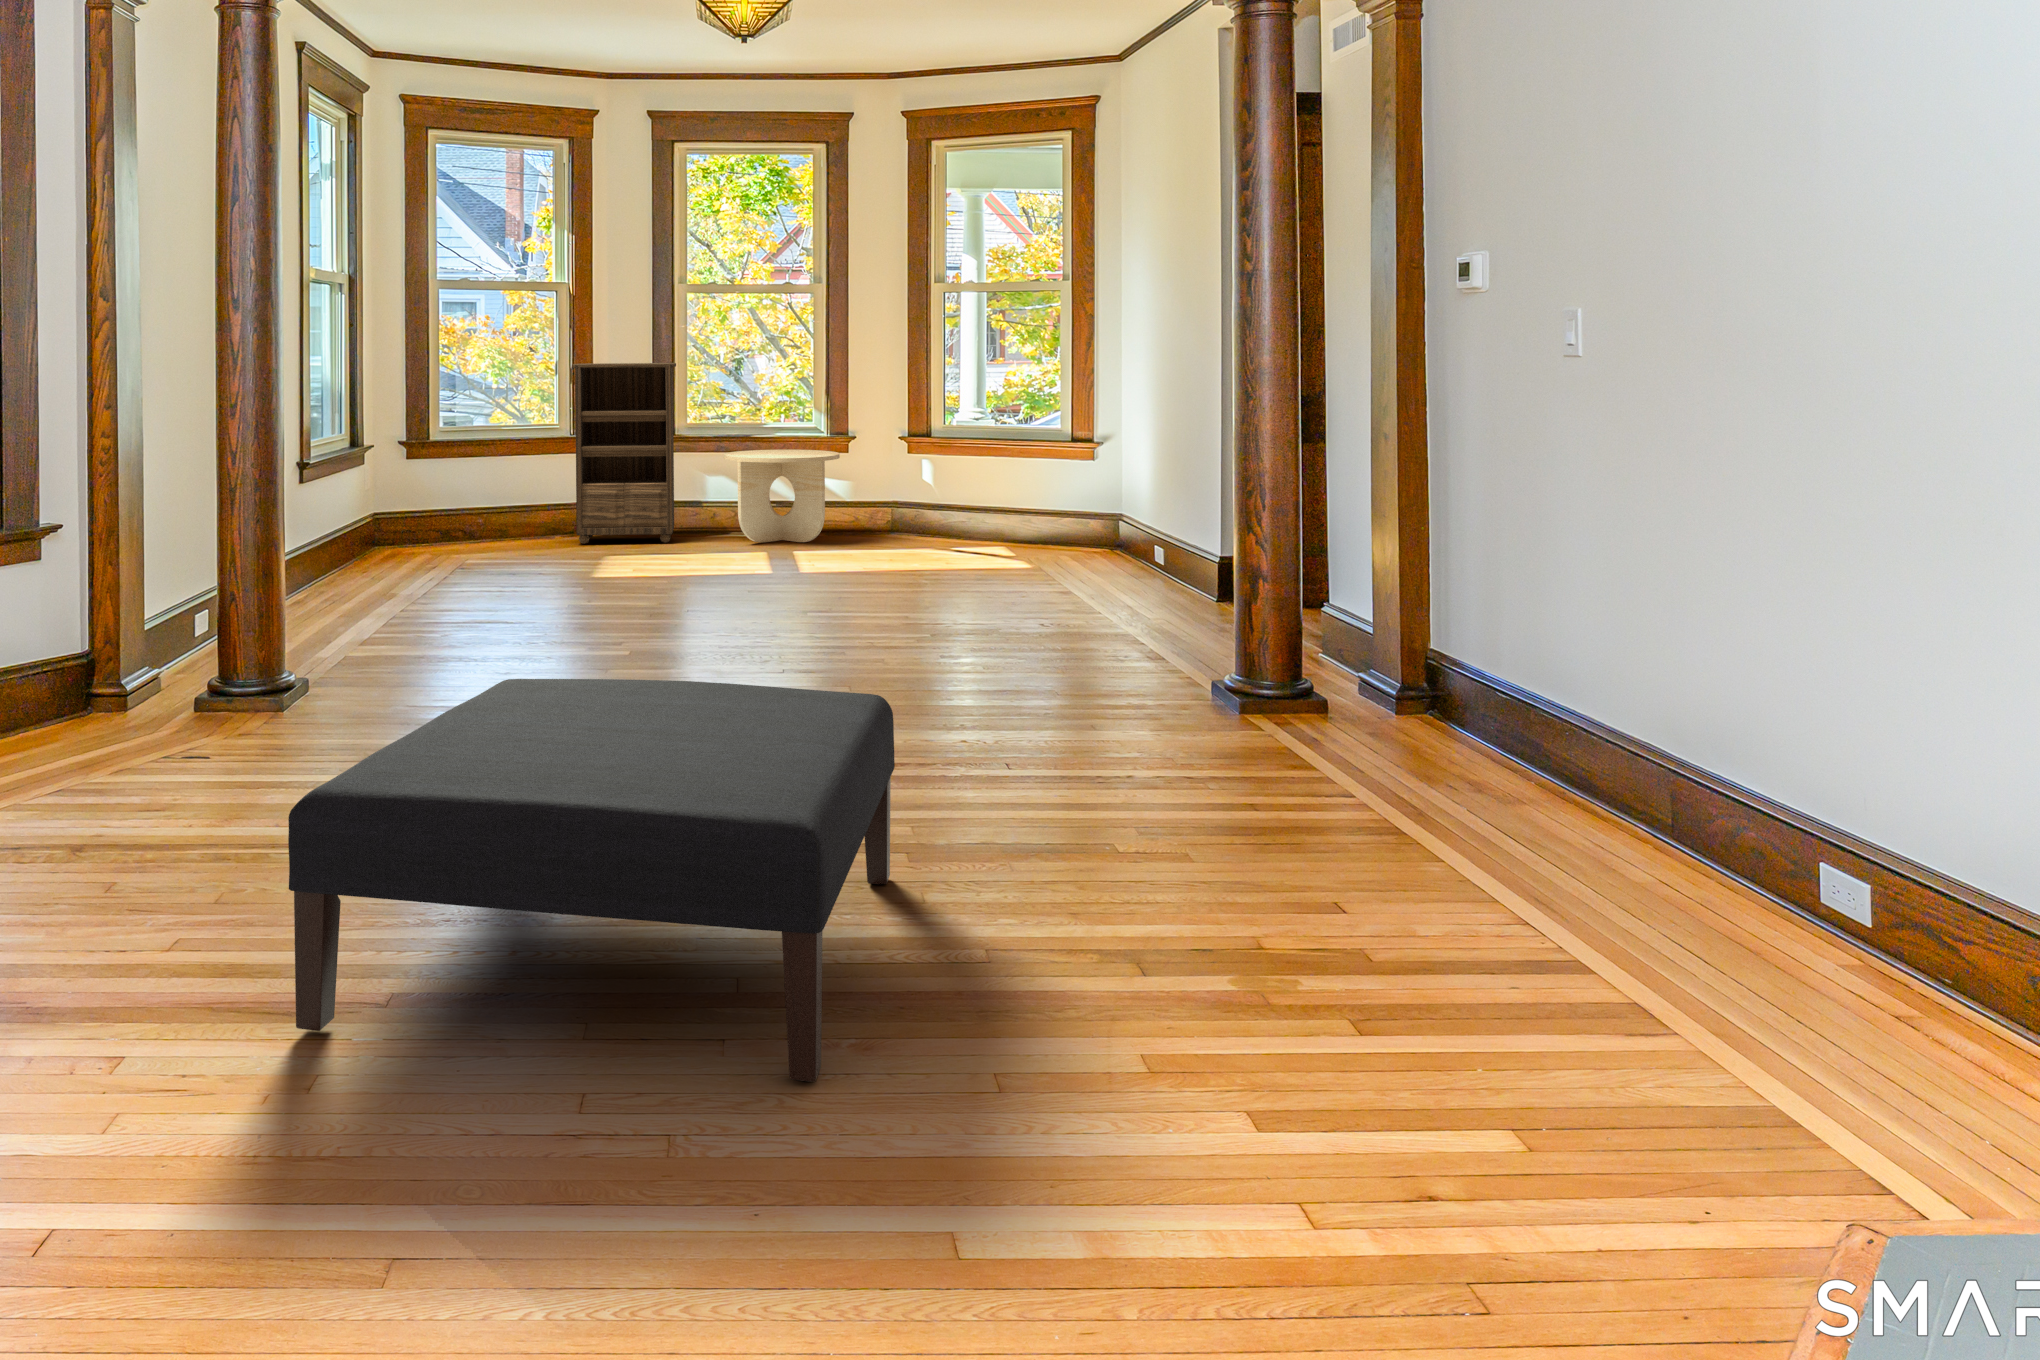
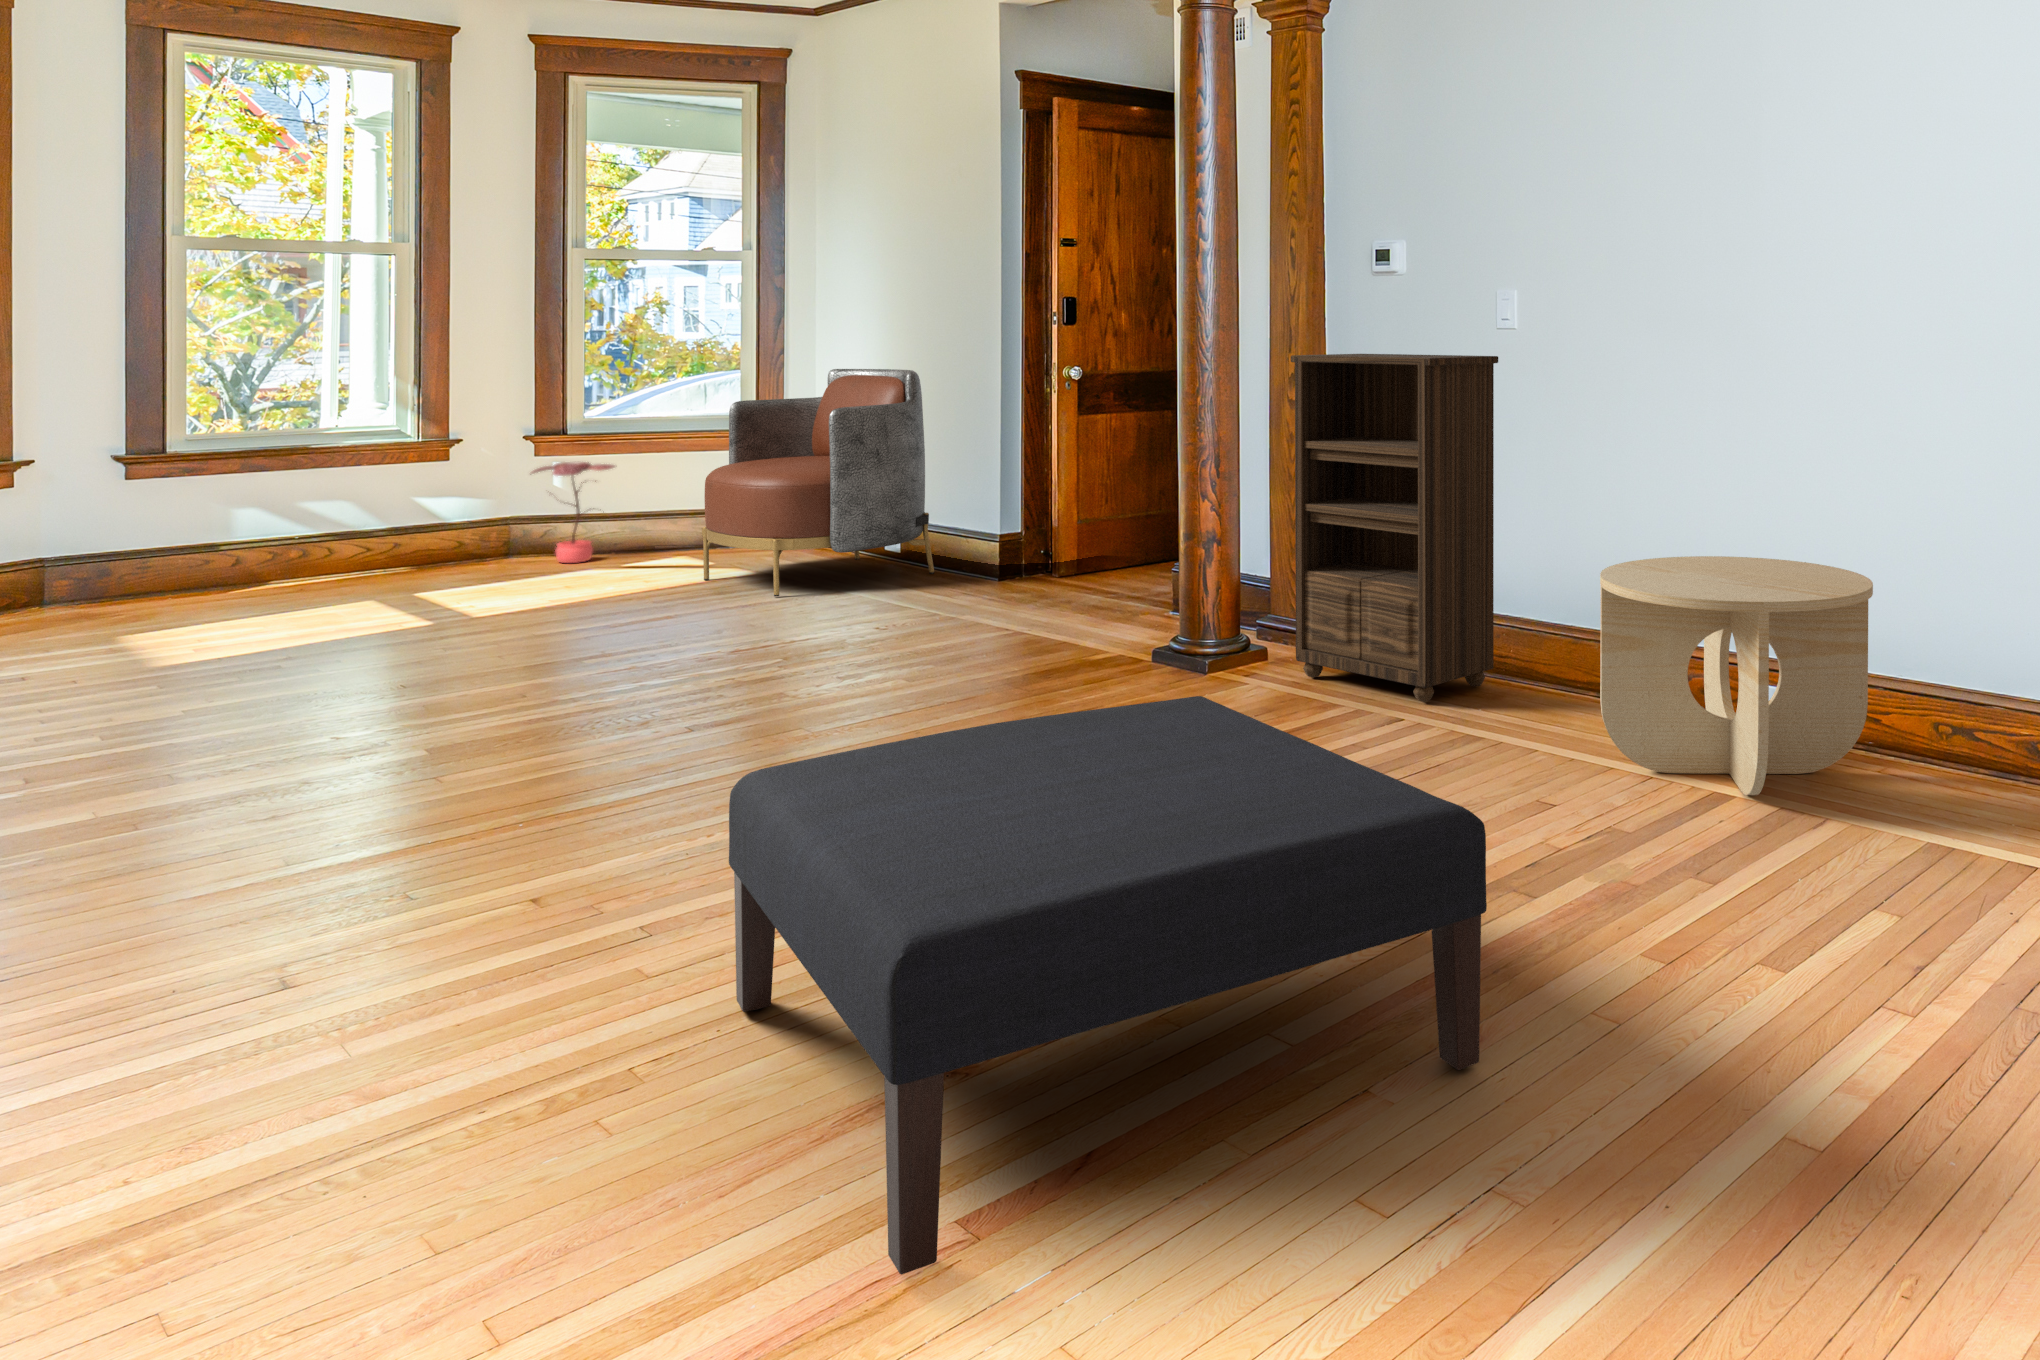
bookshelf: present [572,363,676,544] -> present [1291,354,1498,702]
armchair: none [972,386,1157,583] -> present [702,369,934,596]
side table: present [724,450,840,542] -> present [1600,556,1873,795]
potted plant: none [888,457,949,539] -> present [531,462,615,563]

